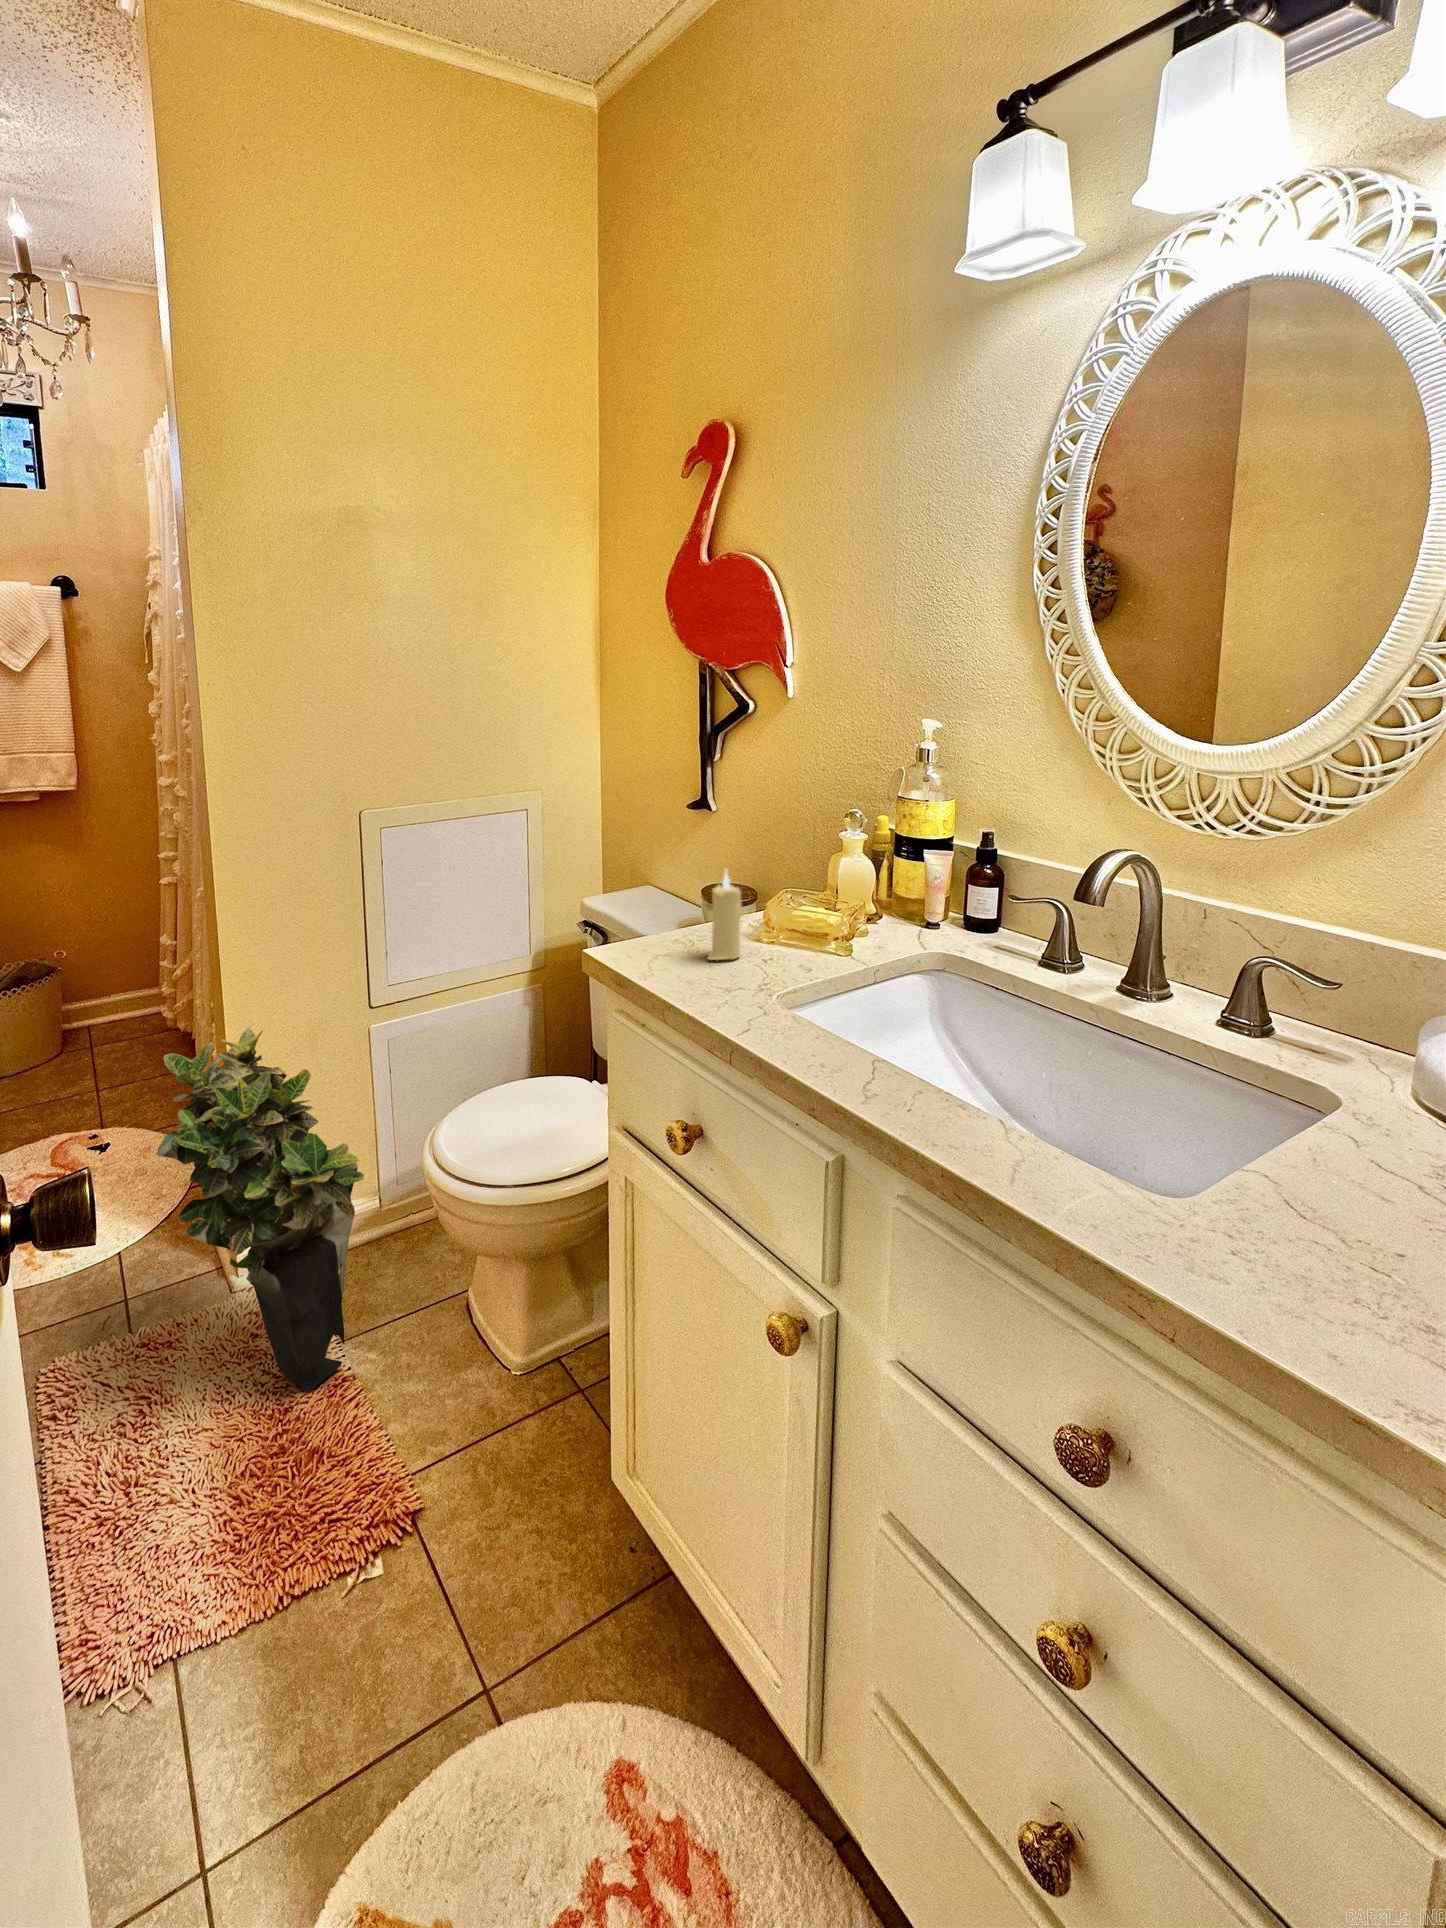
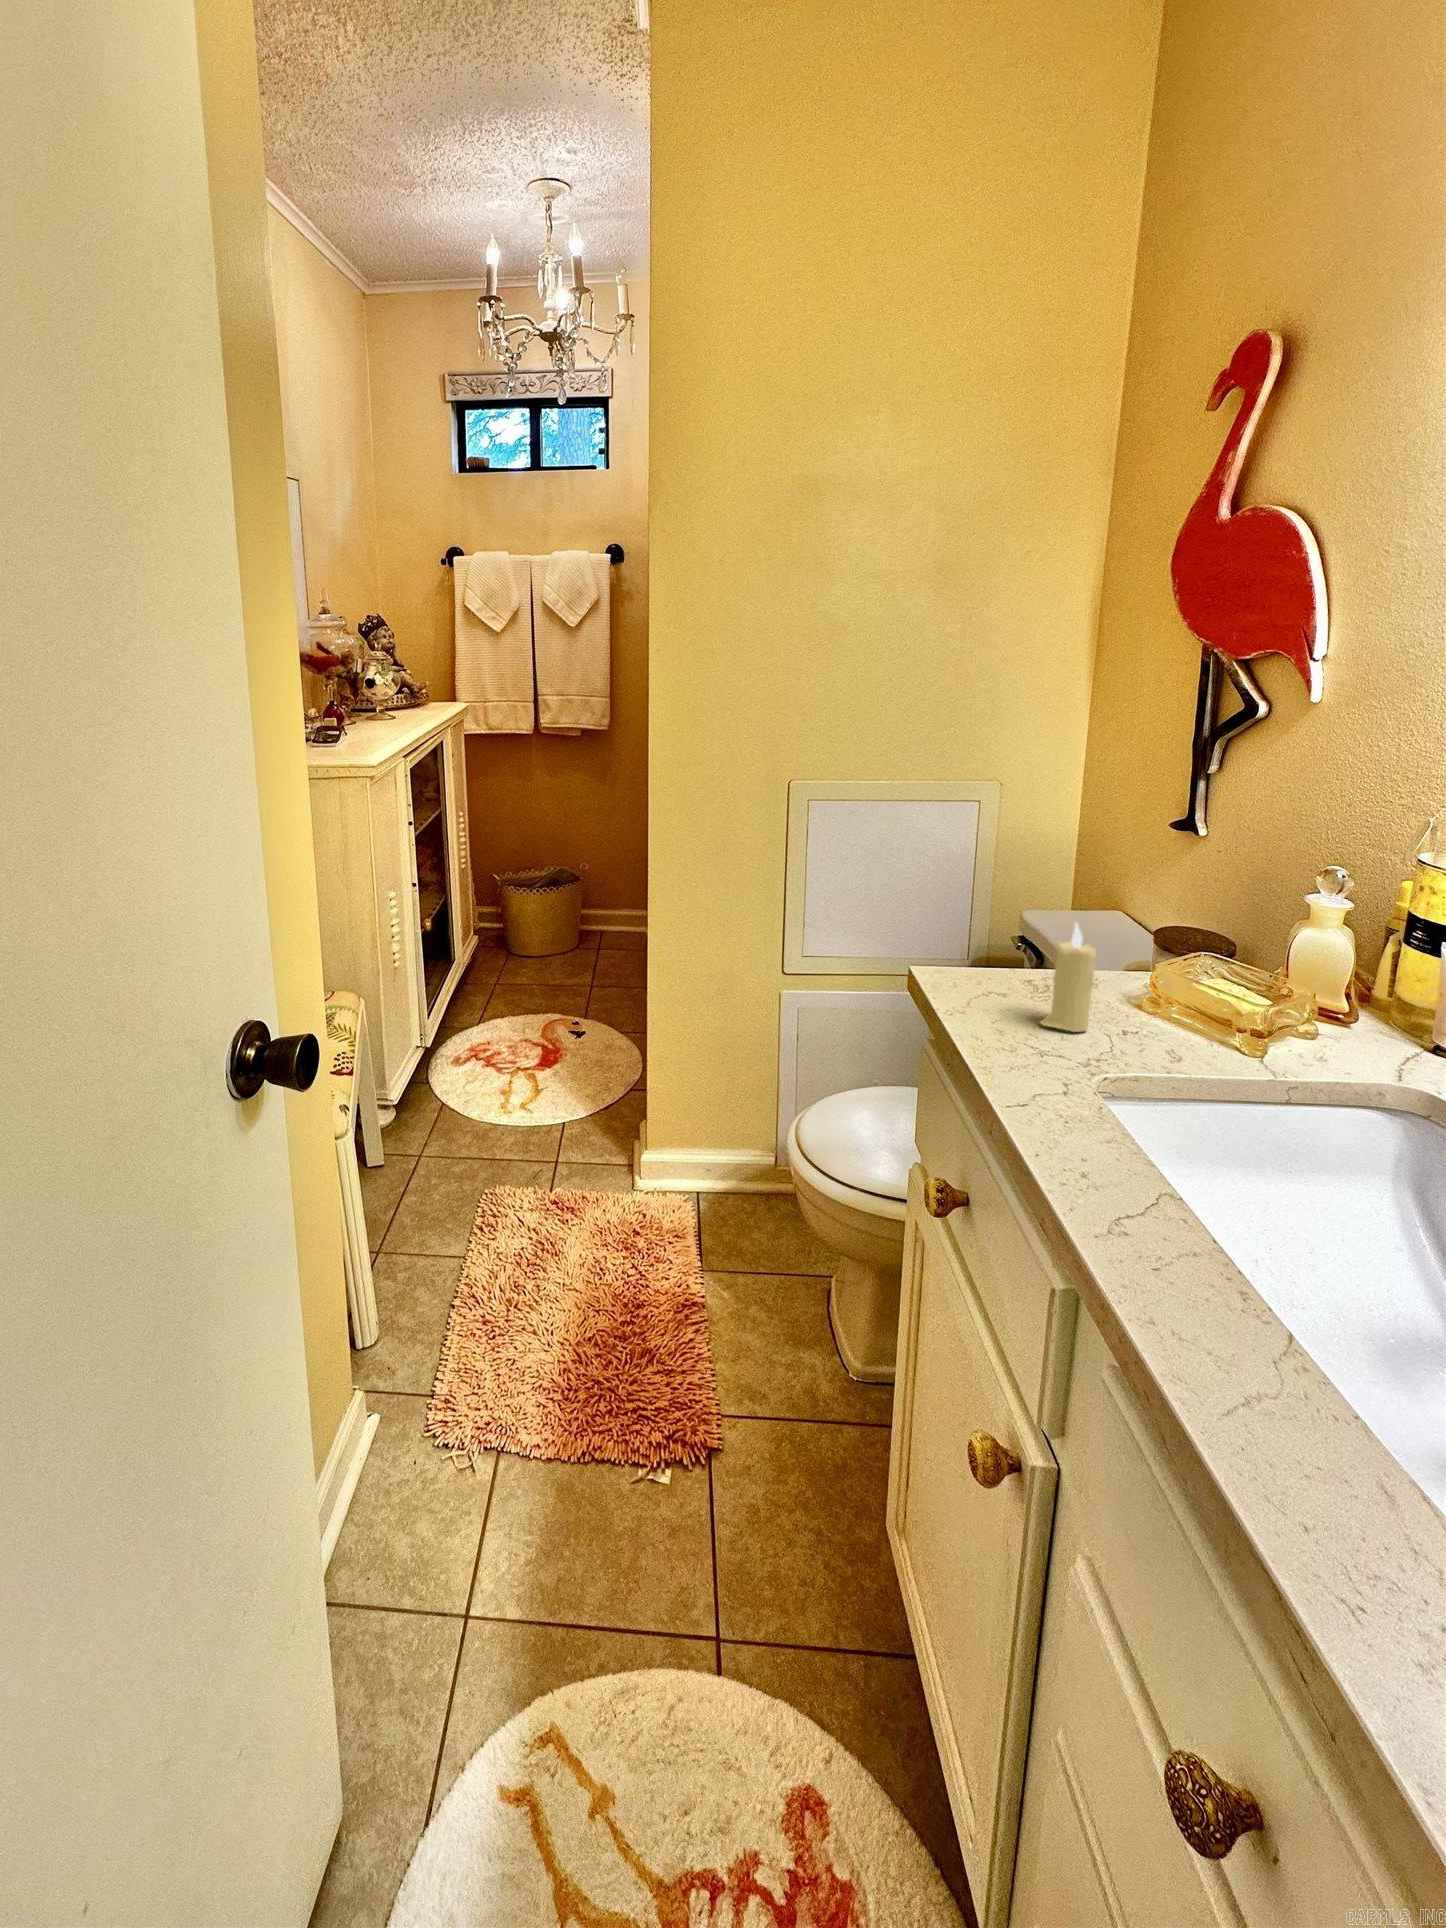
potted plant: present [157,1028,364,1390] -> none [562,965,736,1298]

